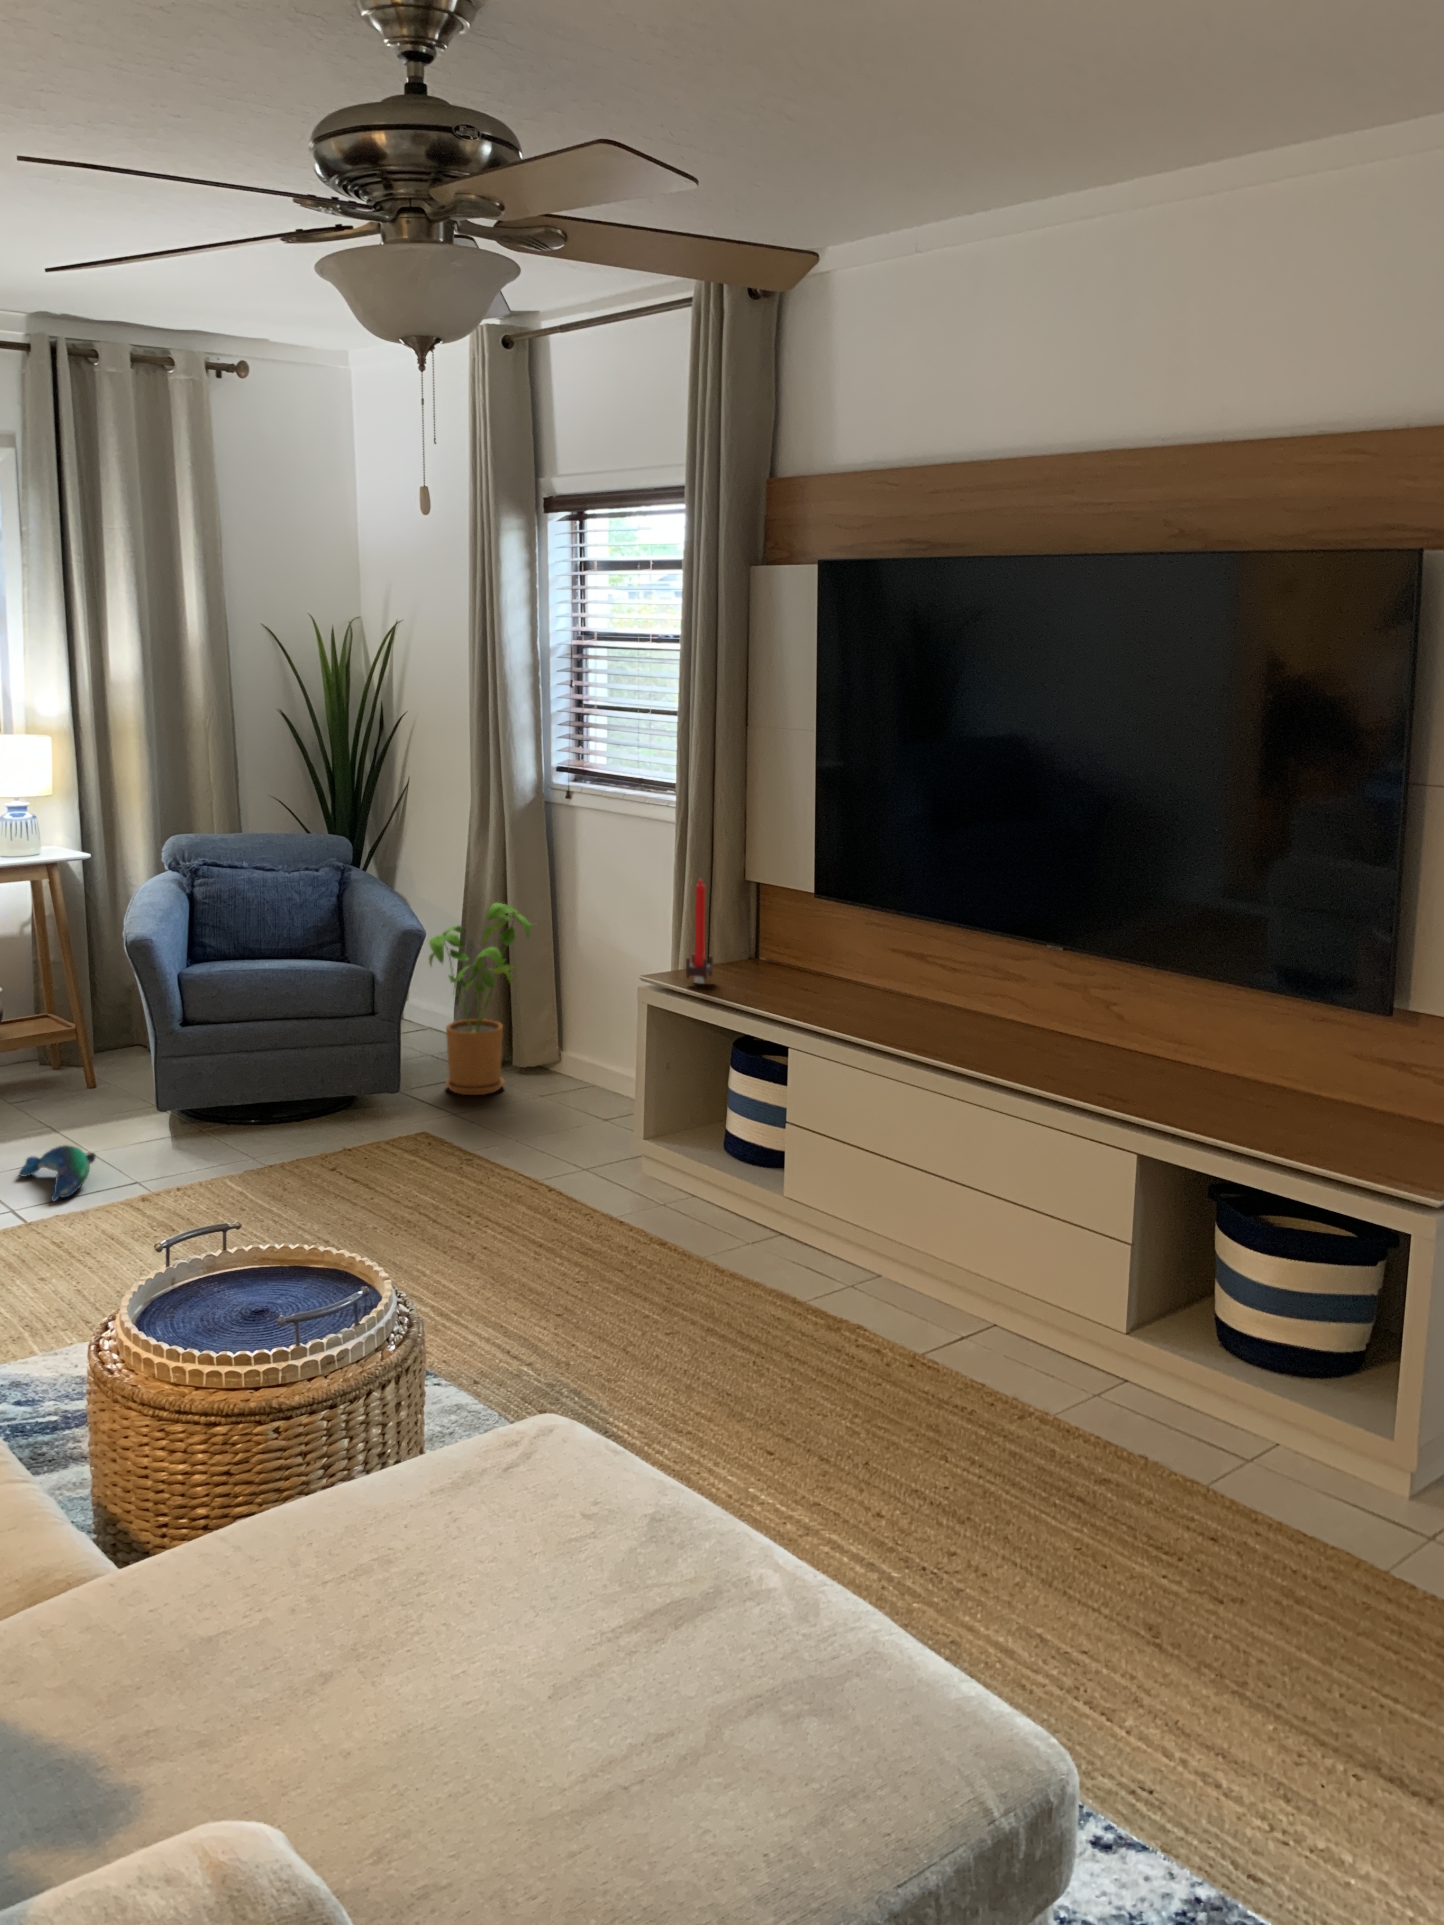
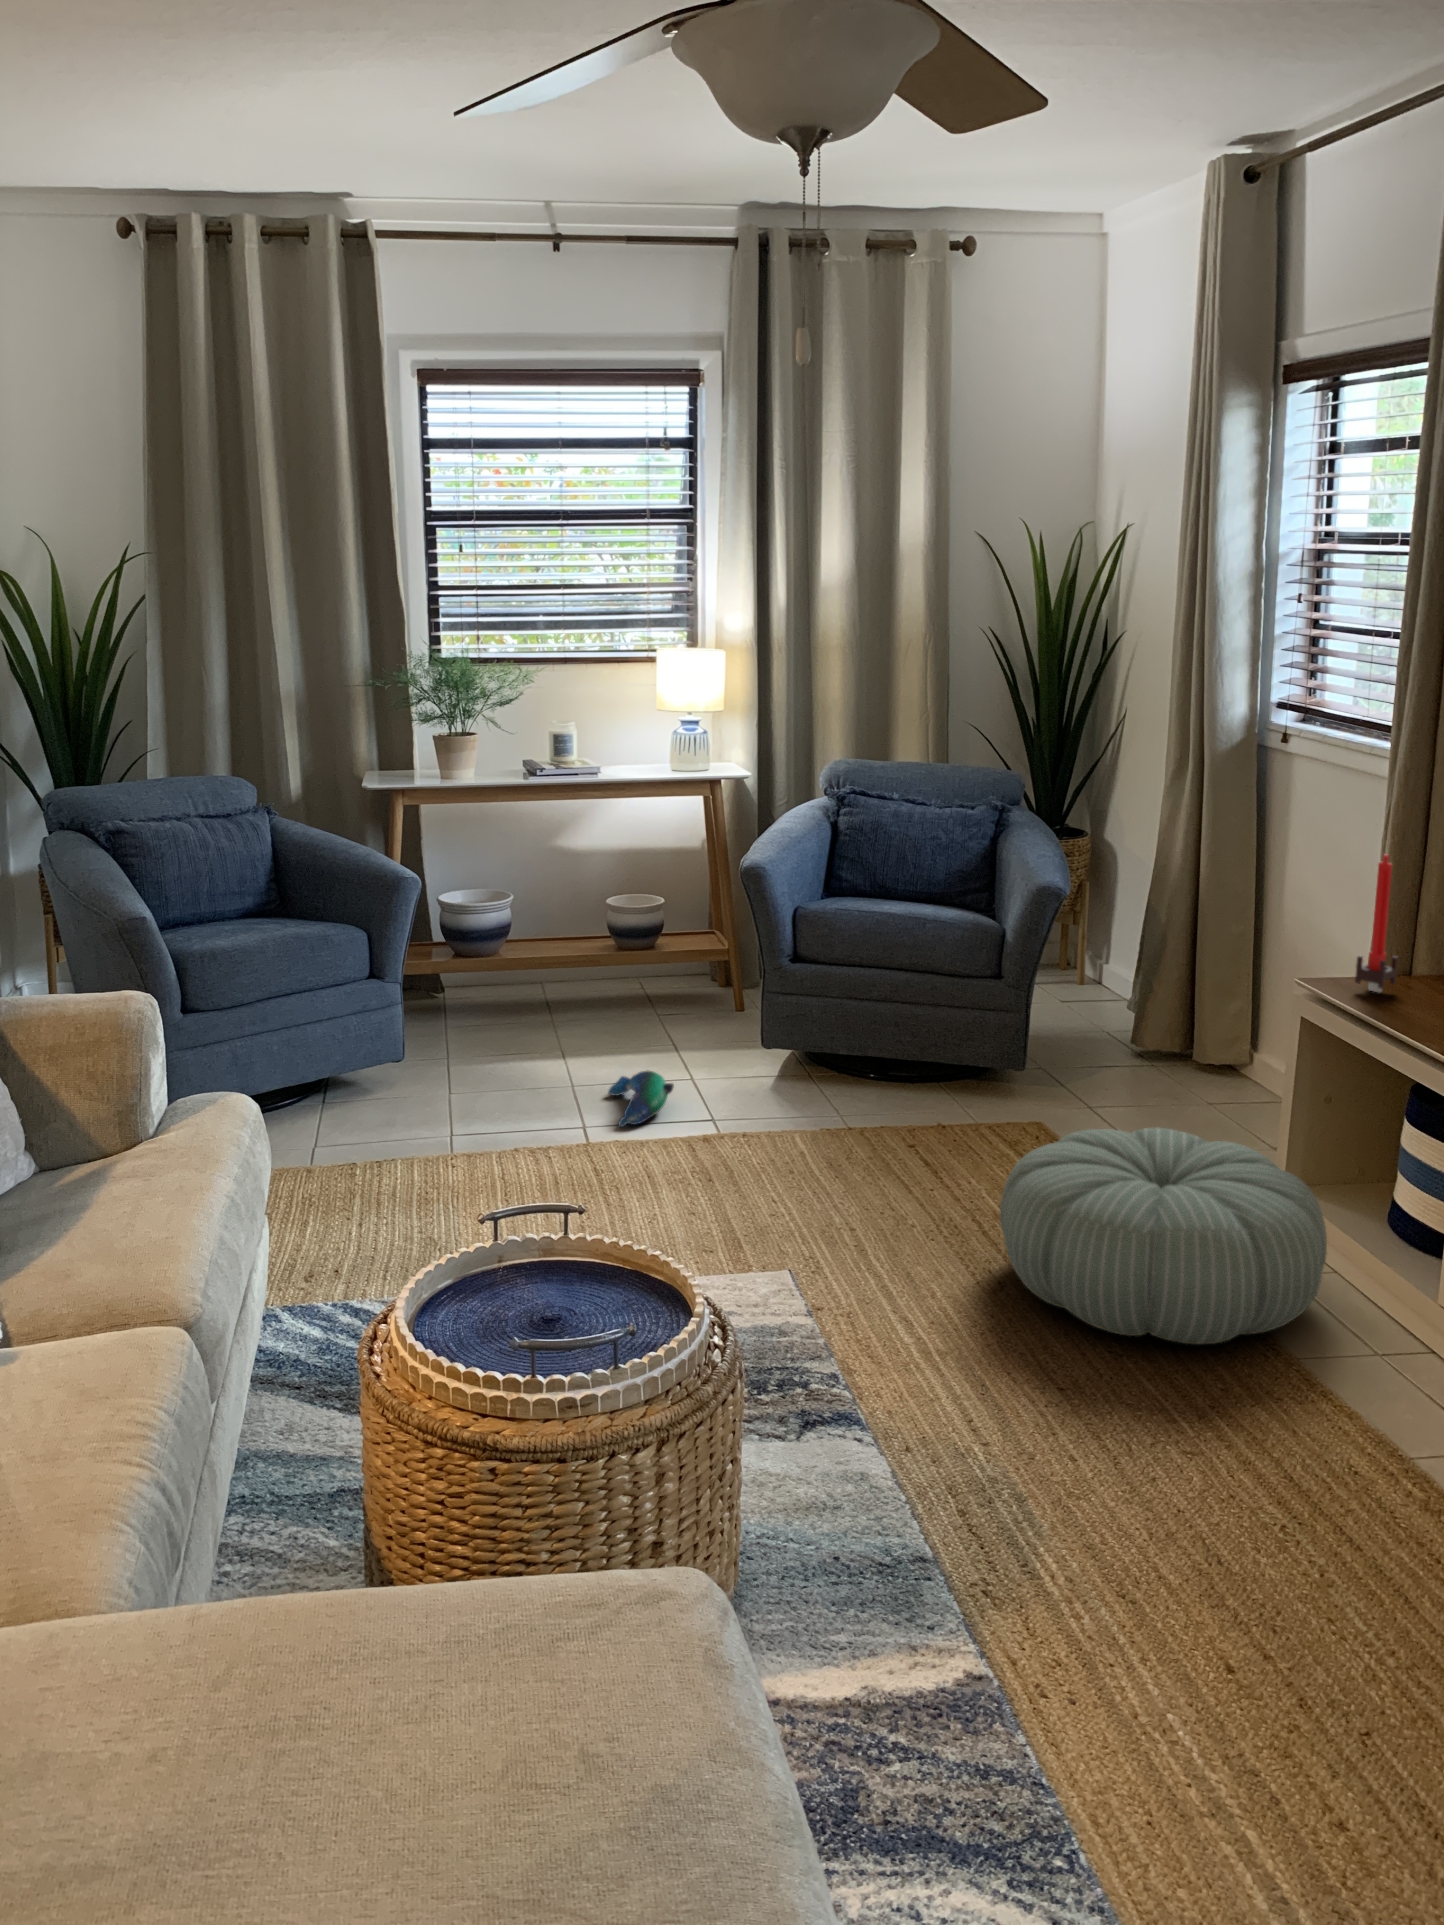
house plant: present [429,903,534,1095] -> none [1091,861,1230,1086]
pouf: none [461,1111,710,1271] -> present [1000,1128,1327,1344]

